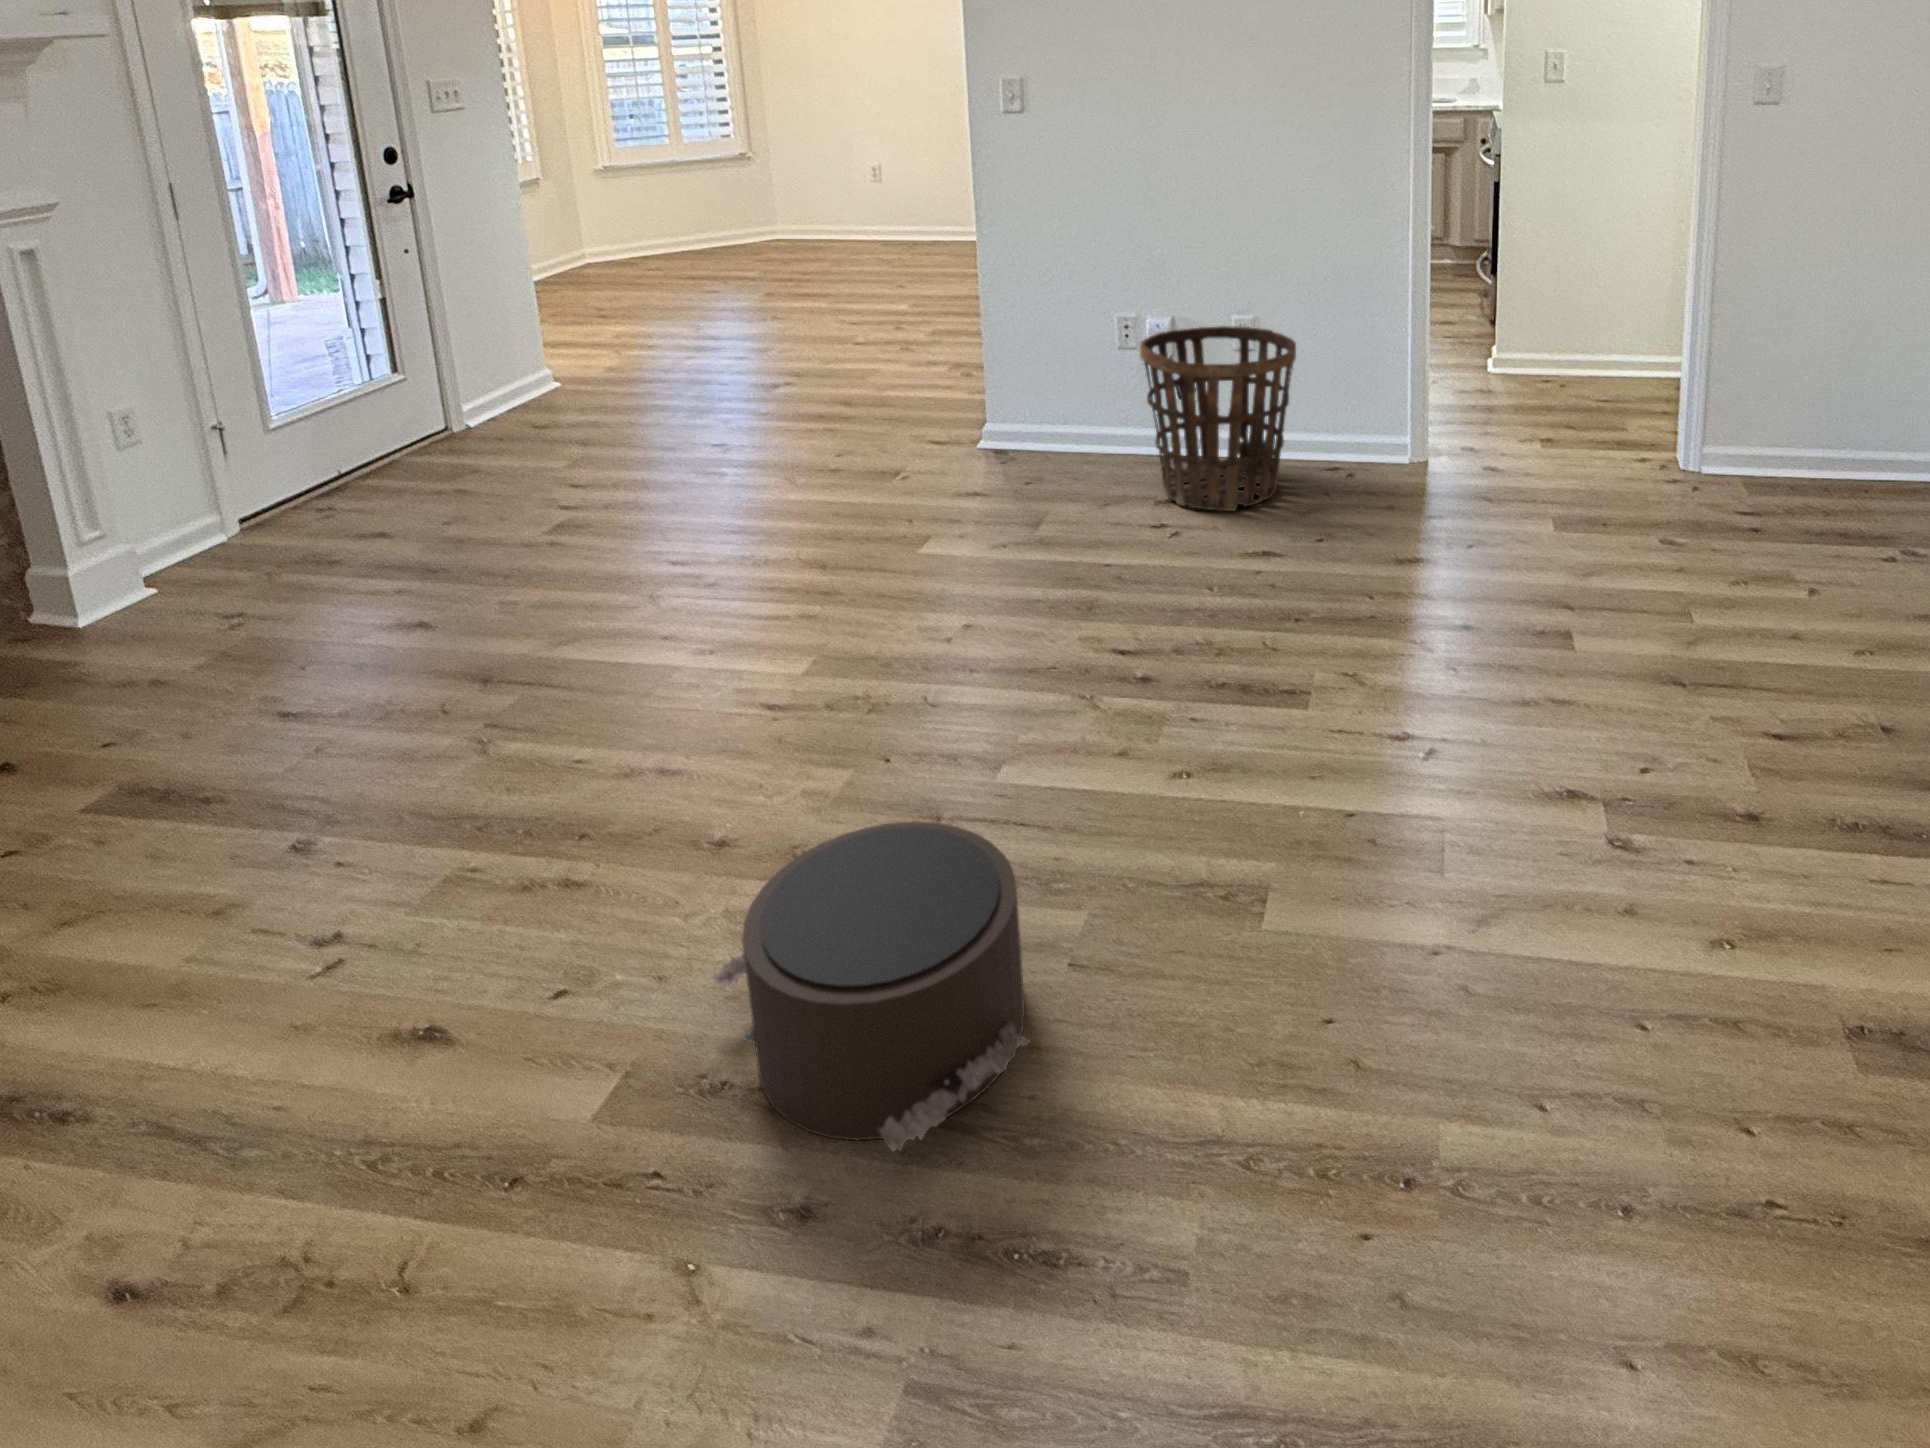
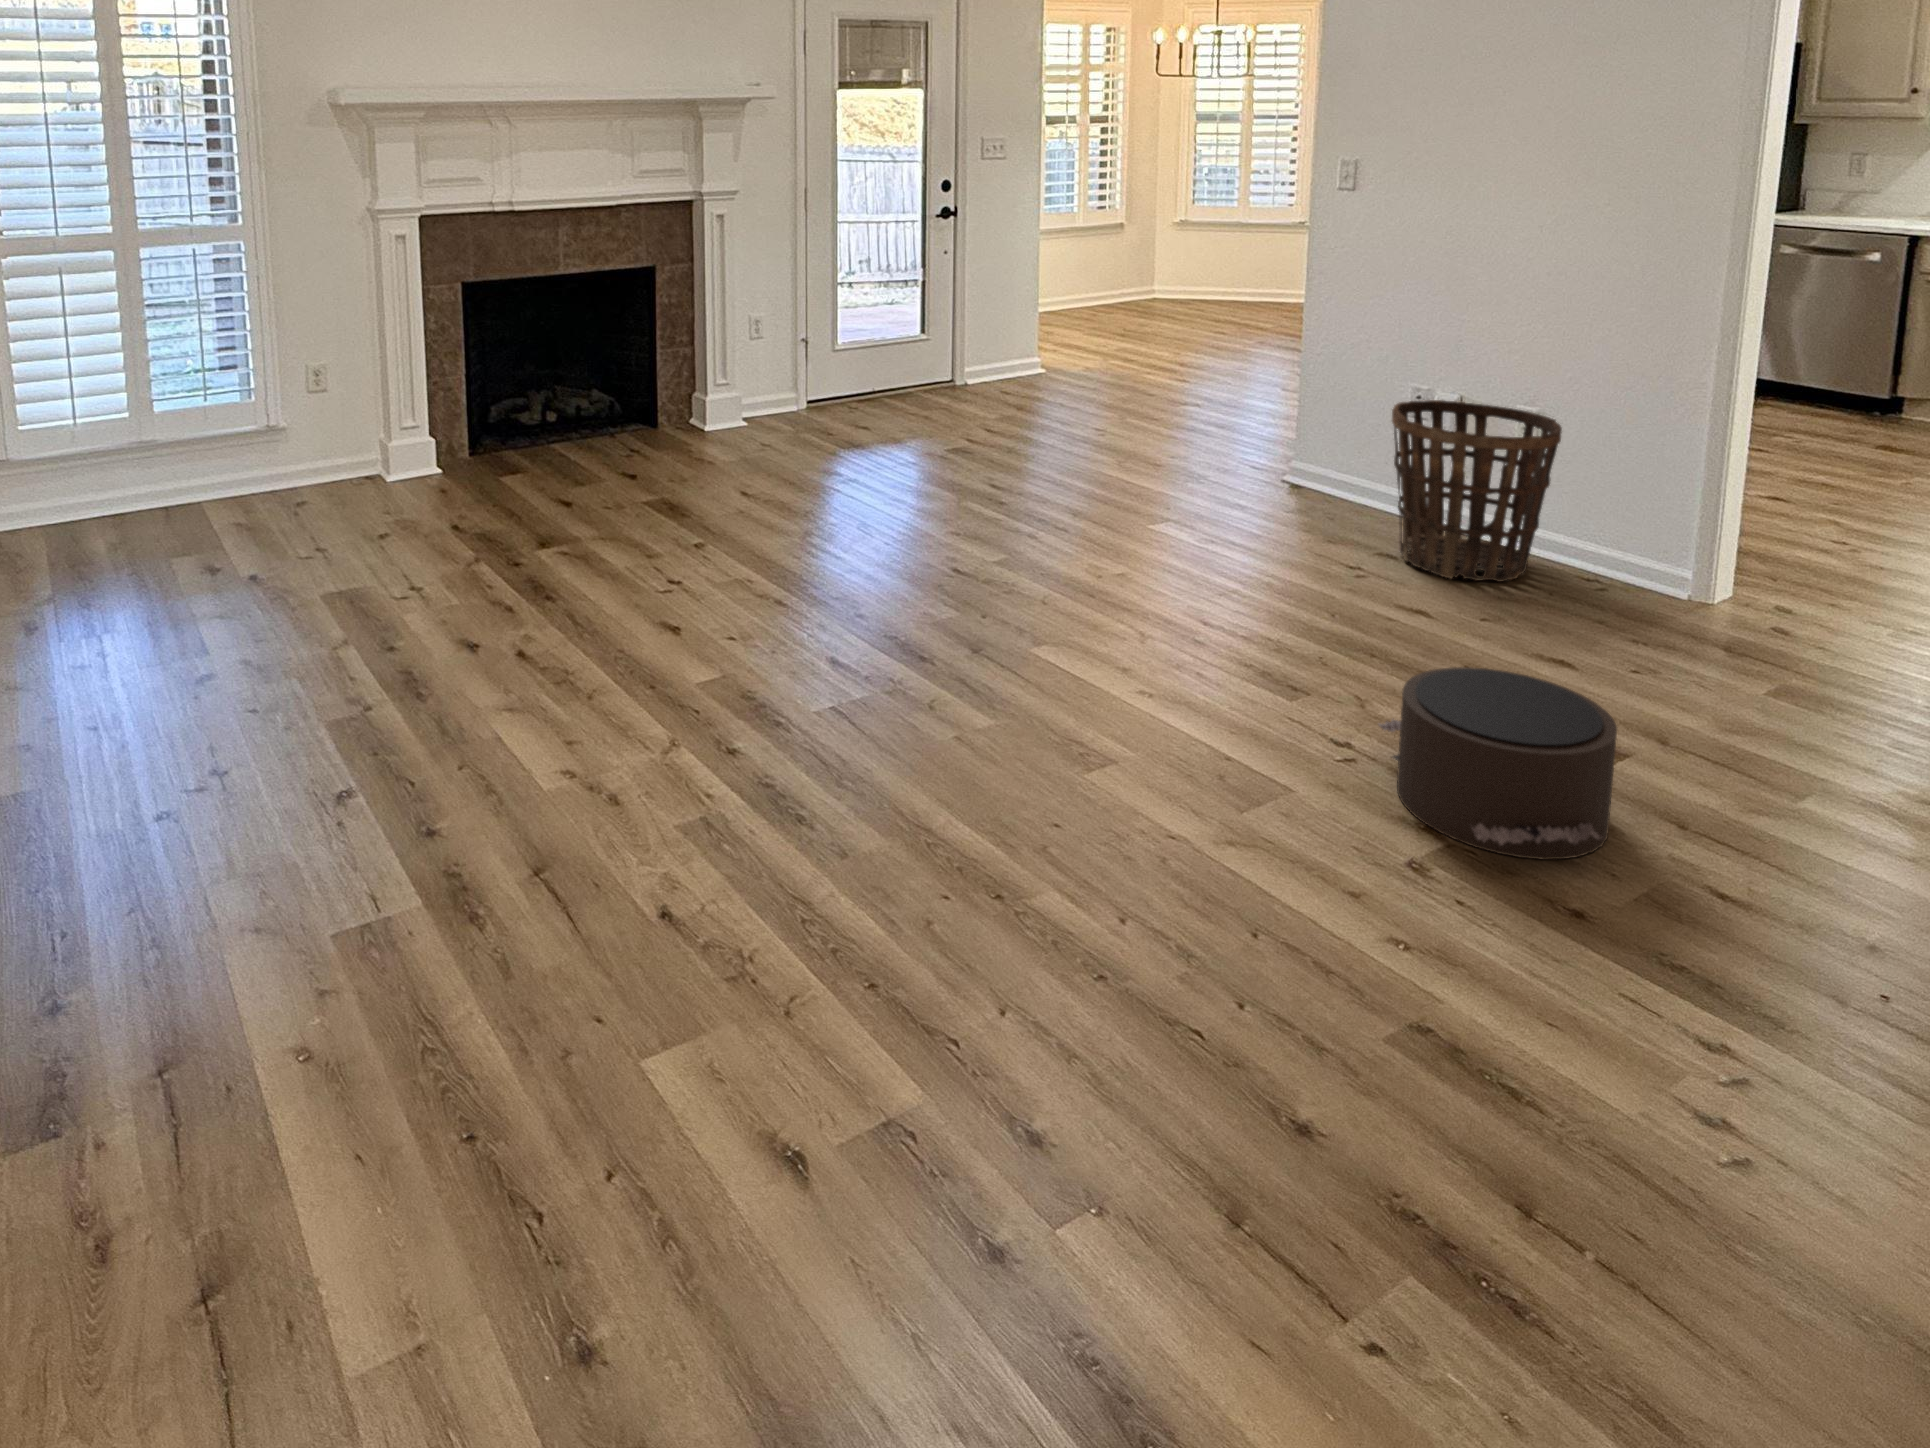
pouf: present [713,821,1031,1151] -> present [1378,667,1617,860]

